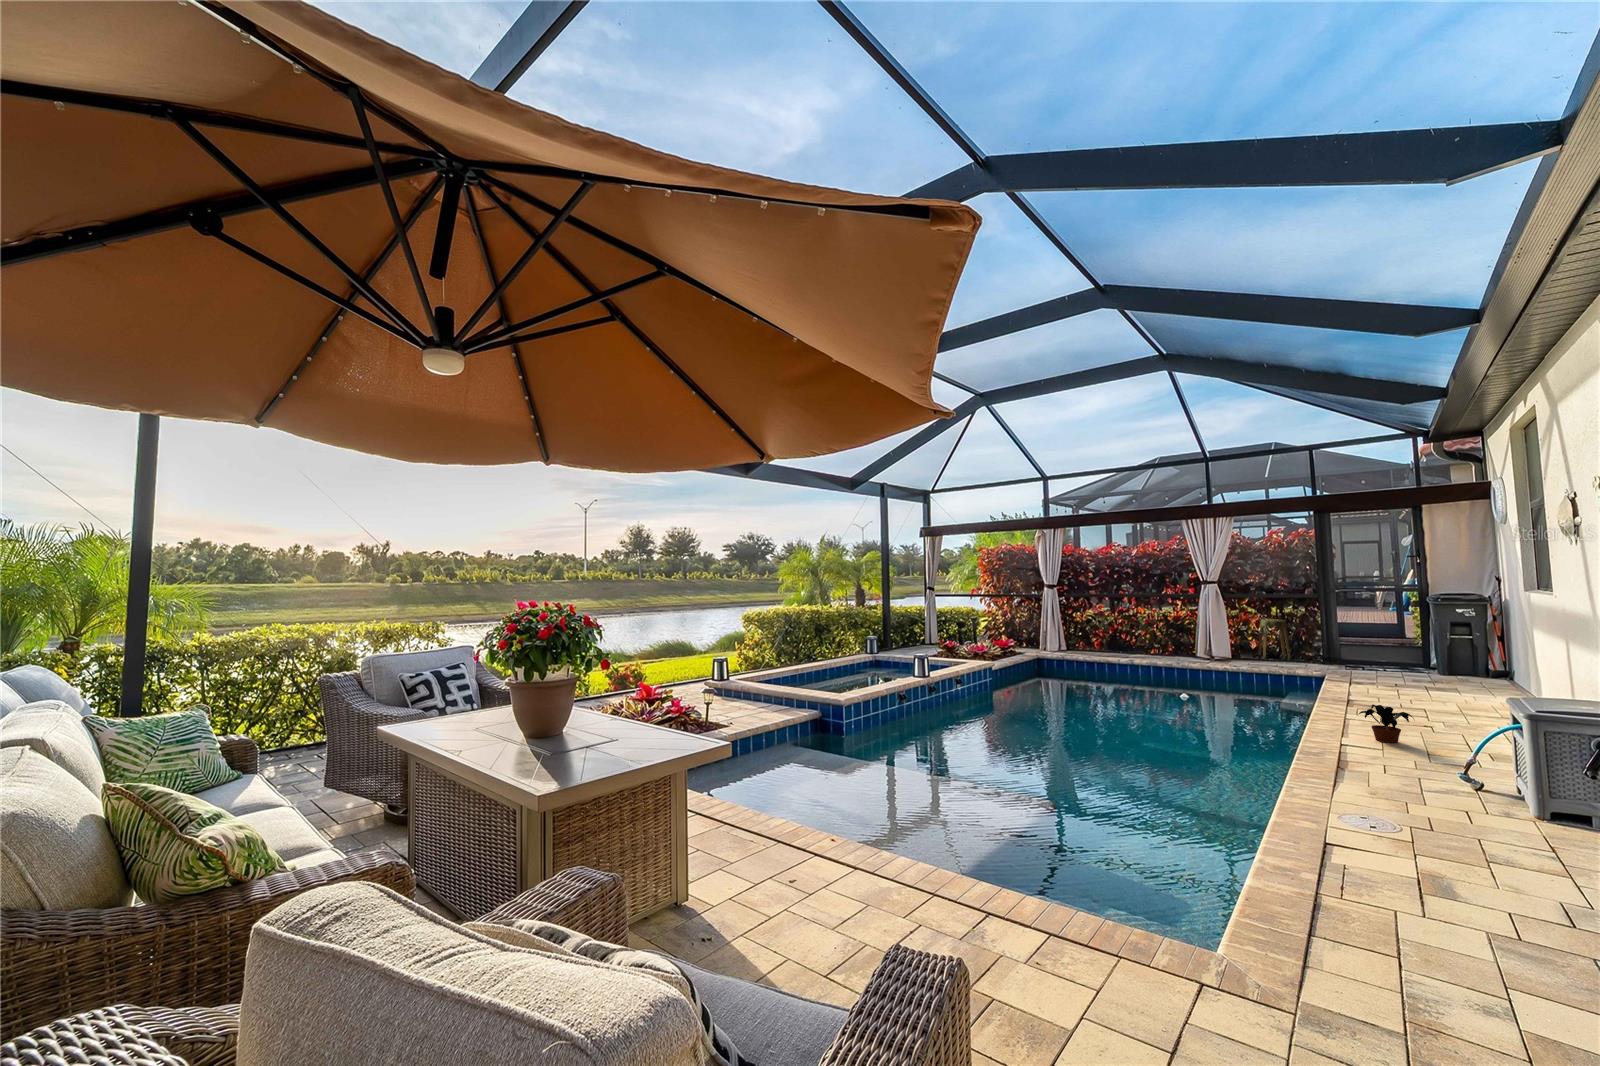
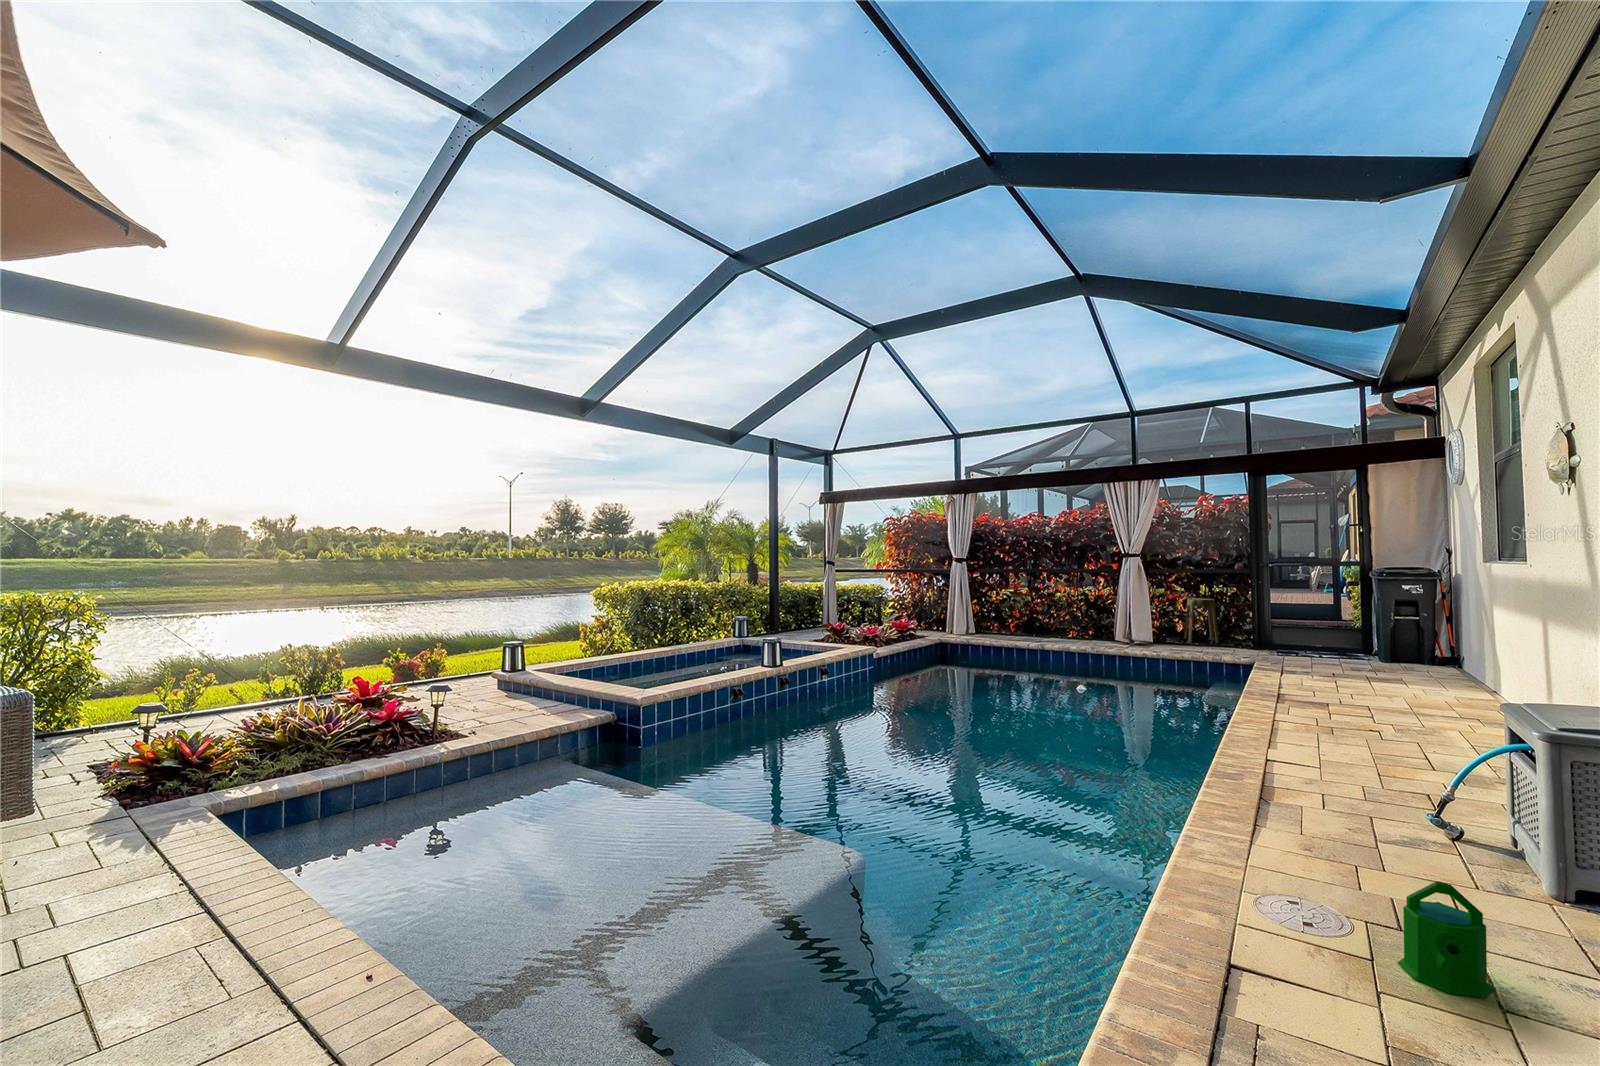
potted plant: present [1359,705,1414,743] -> none [1282,706,1355,757]
watering can: none [1442,797,1504,864] -> present [1397,882,1494,998]

